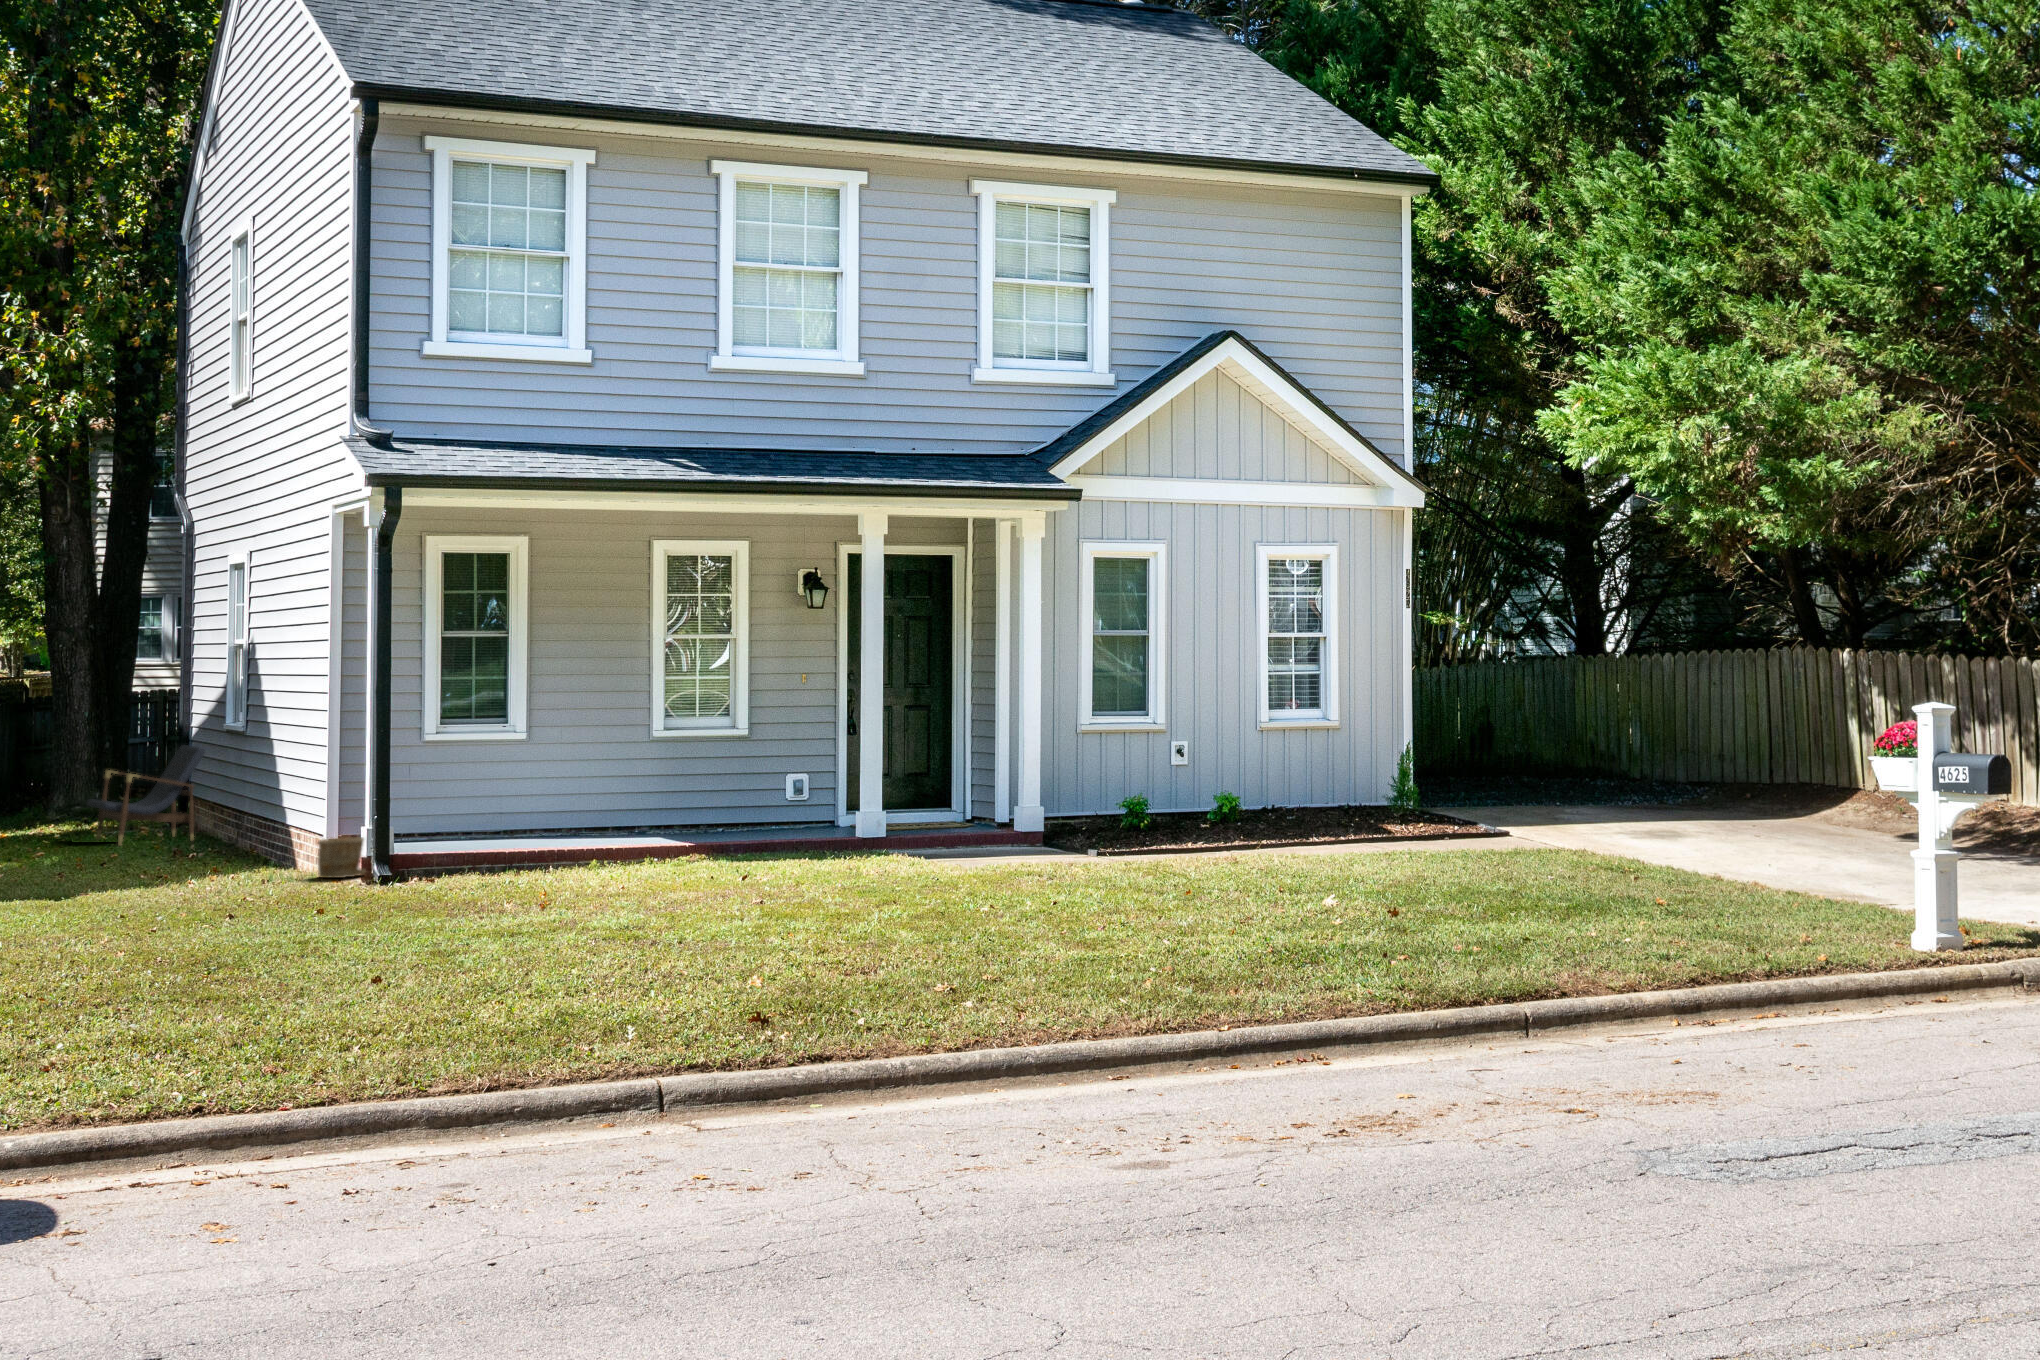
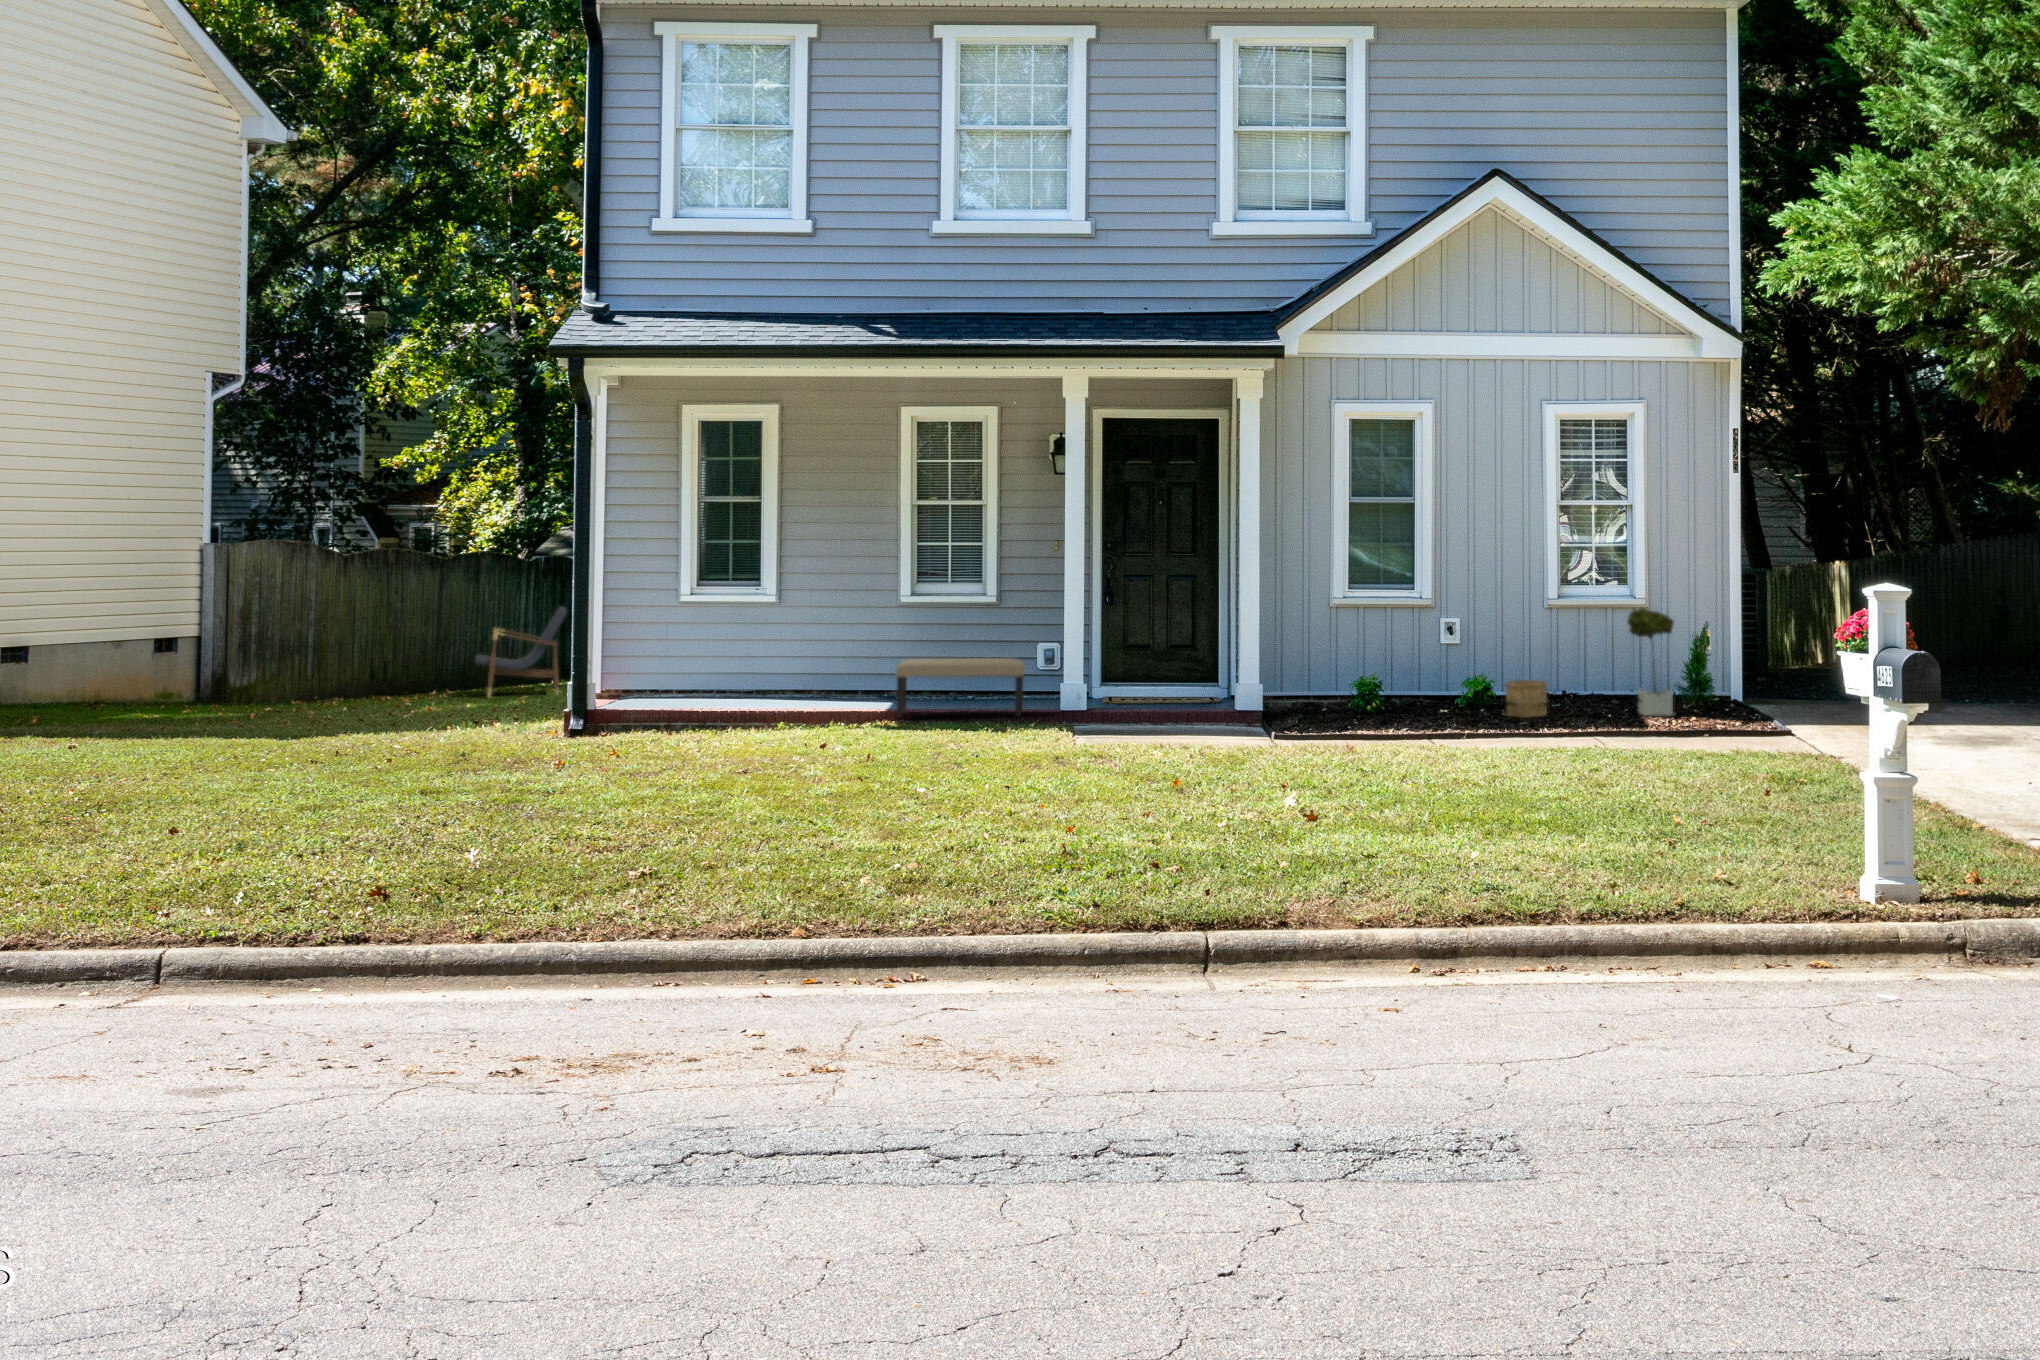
potted tree: none [1346,727,1388,824] -> present [1628,608,1674,716]
bench: none [659,788,793,849] -> present [895,658,1025,717]
wooden bucket: present [318,837,365,878] -> present [1505,680,1547,718]

